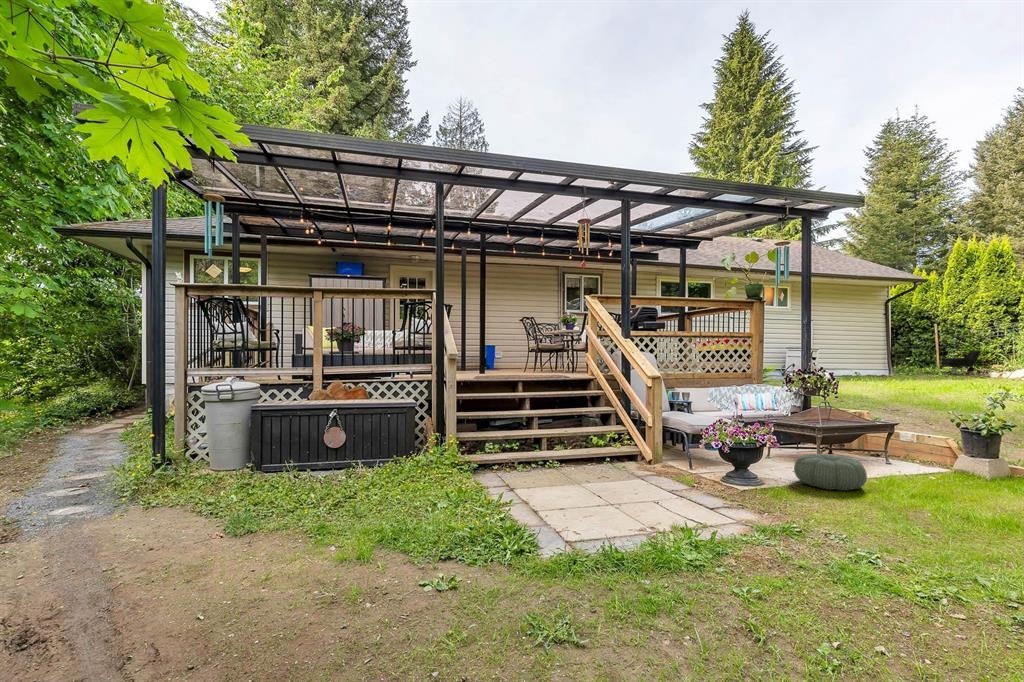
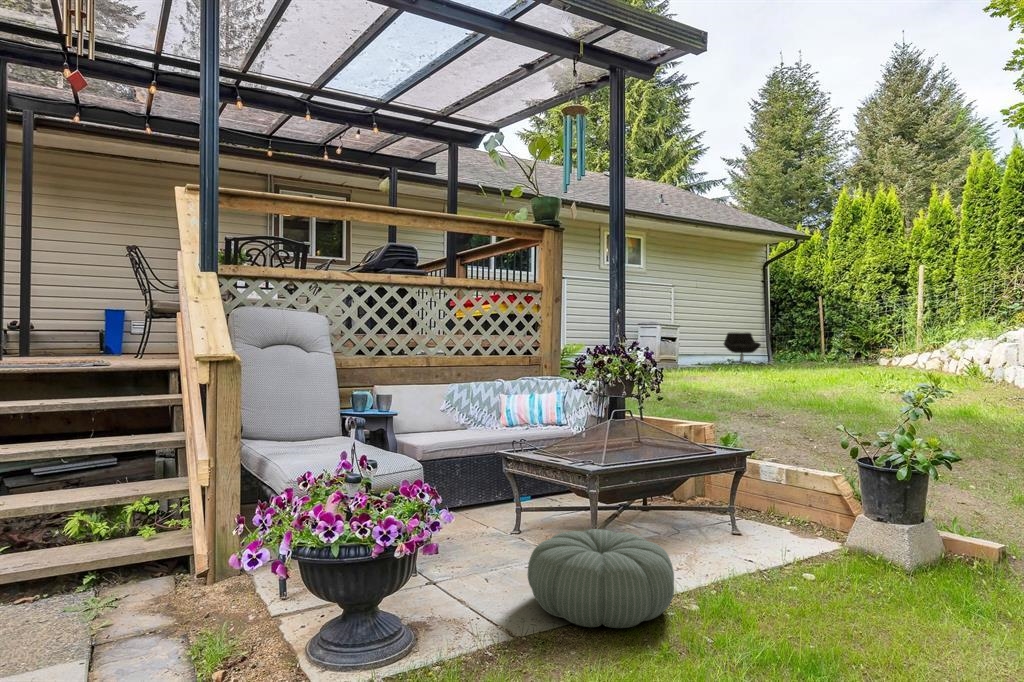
lounge chair: present [942,350,980,374] -> present [724,333,761,362]

